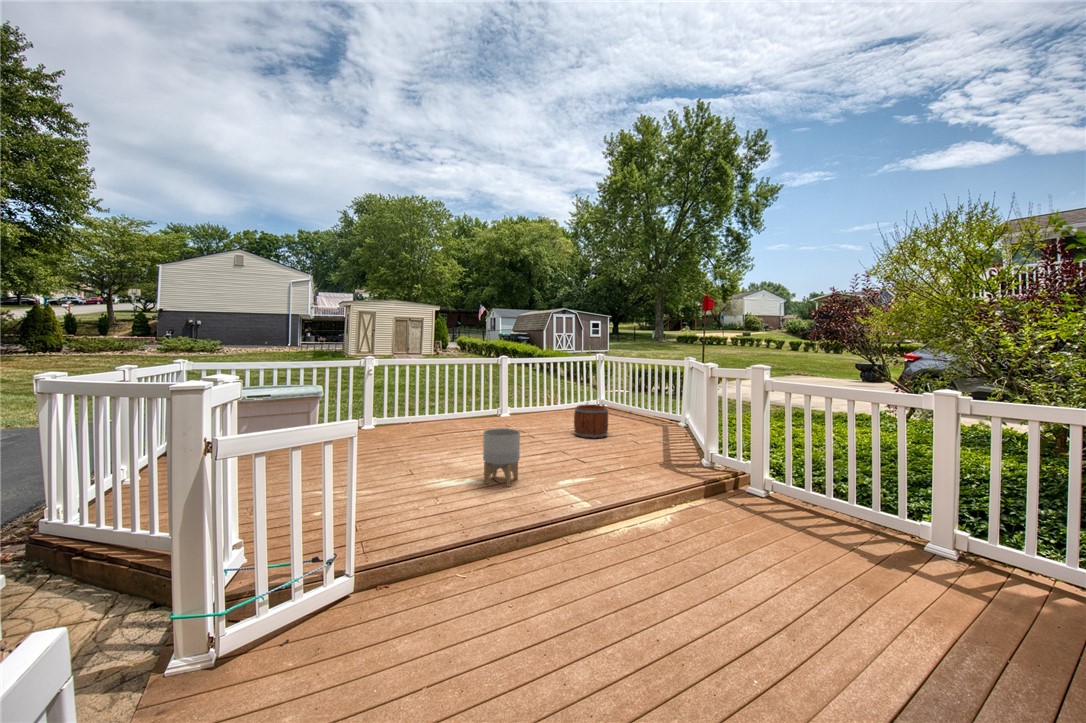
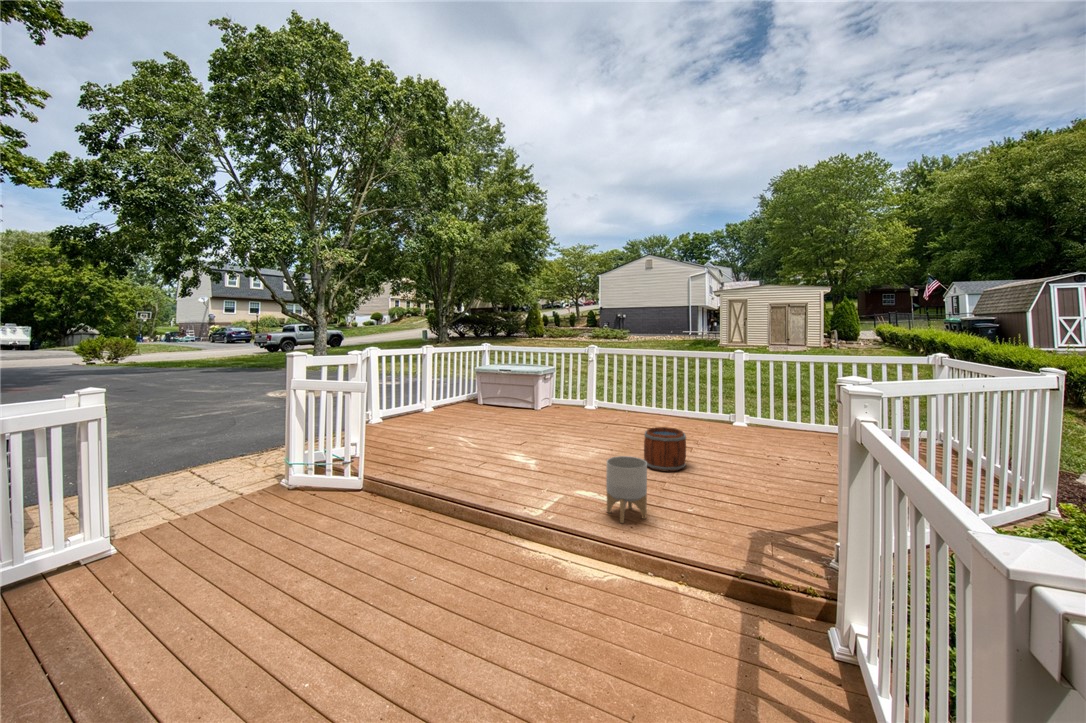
planter: present [483,428,520,487] -> present [606,456,647,523]

